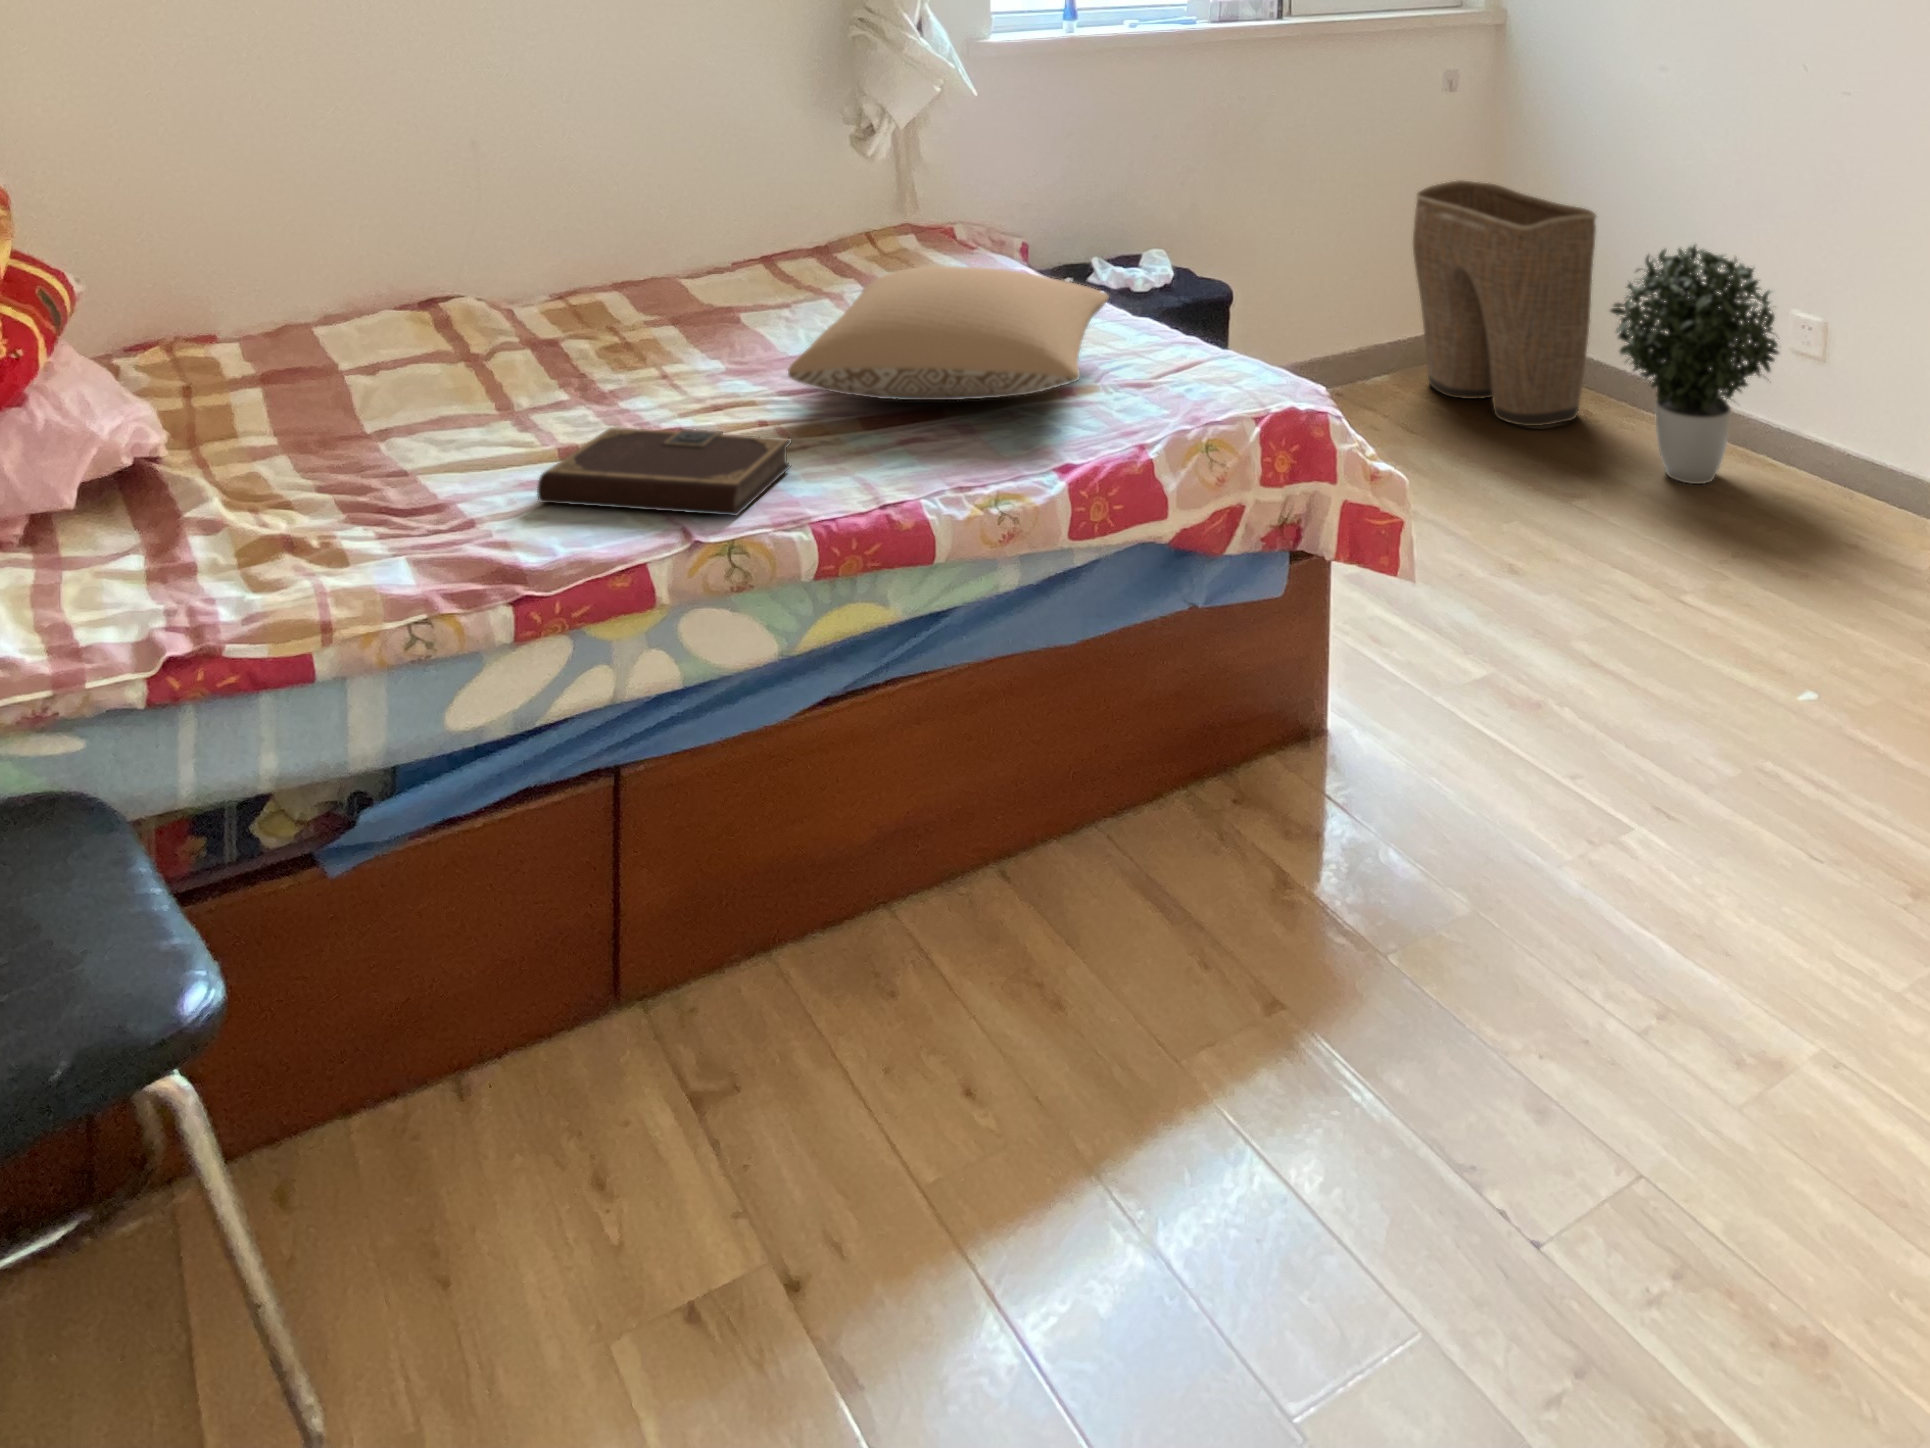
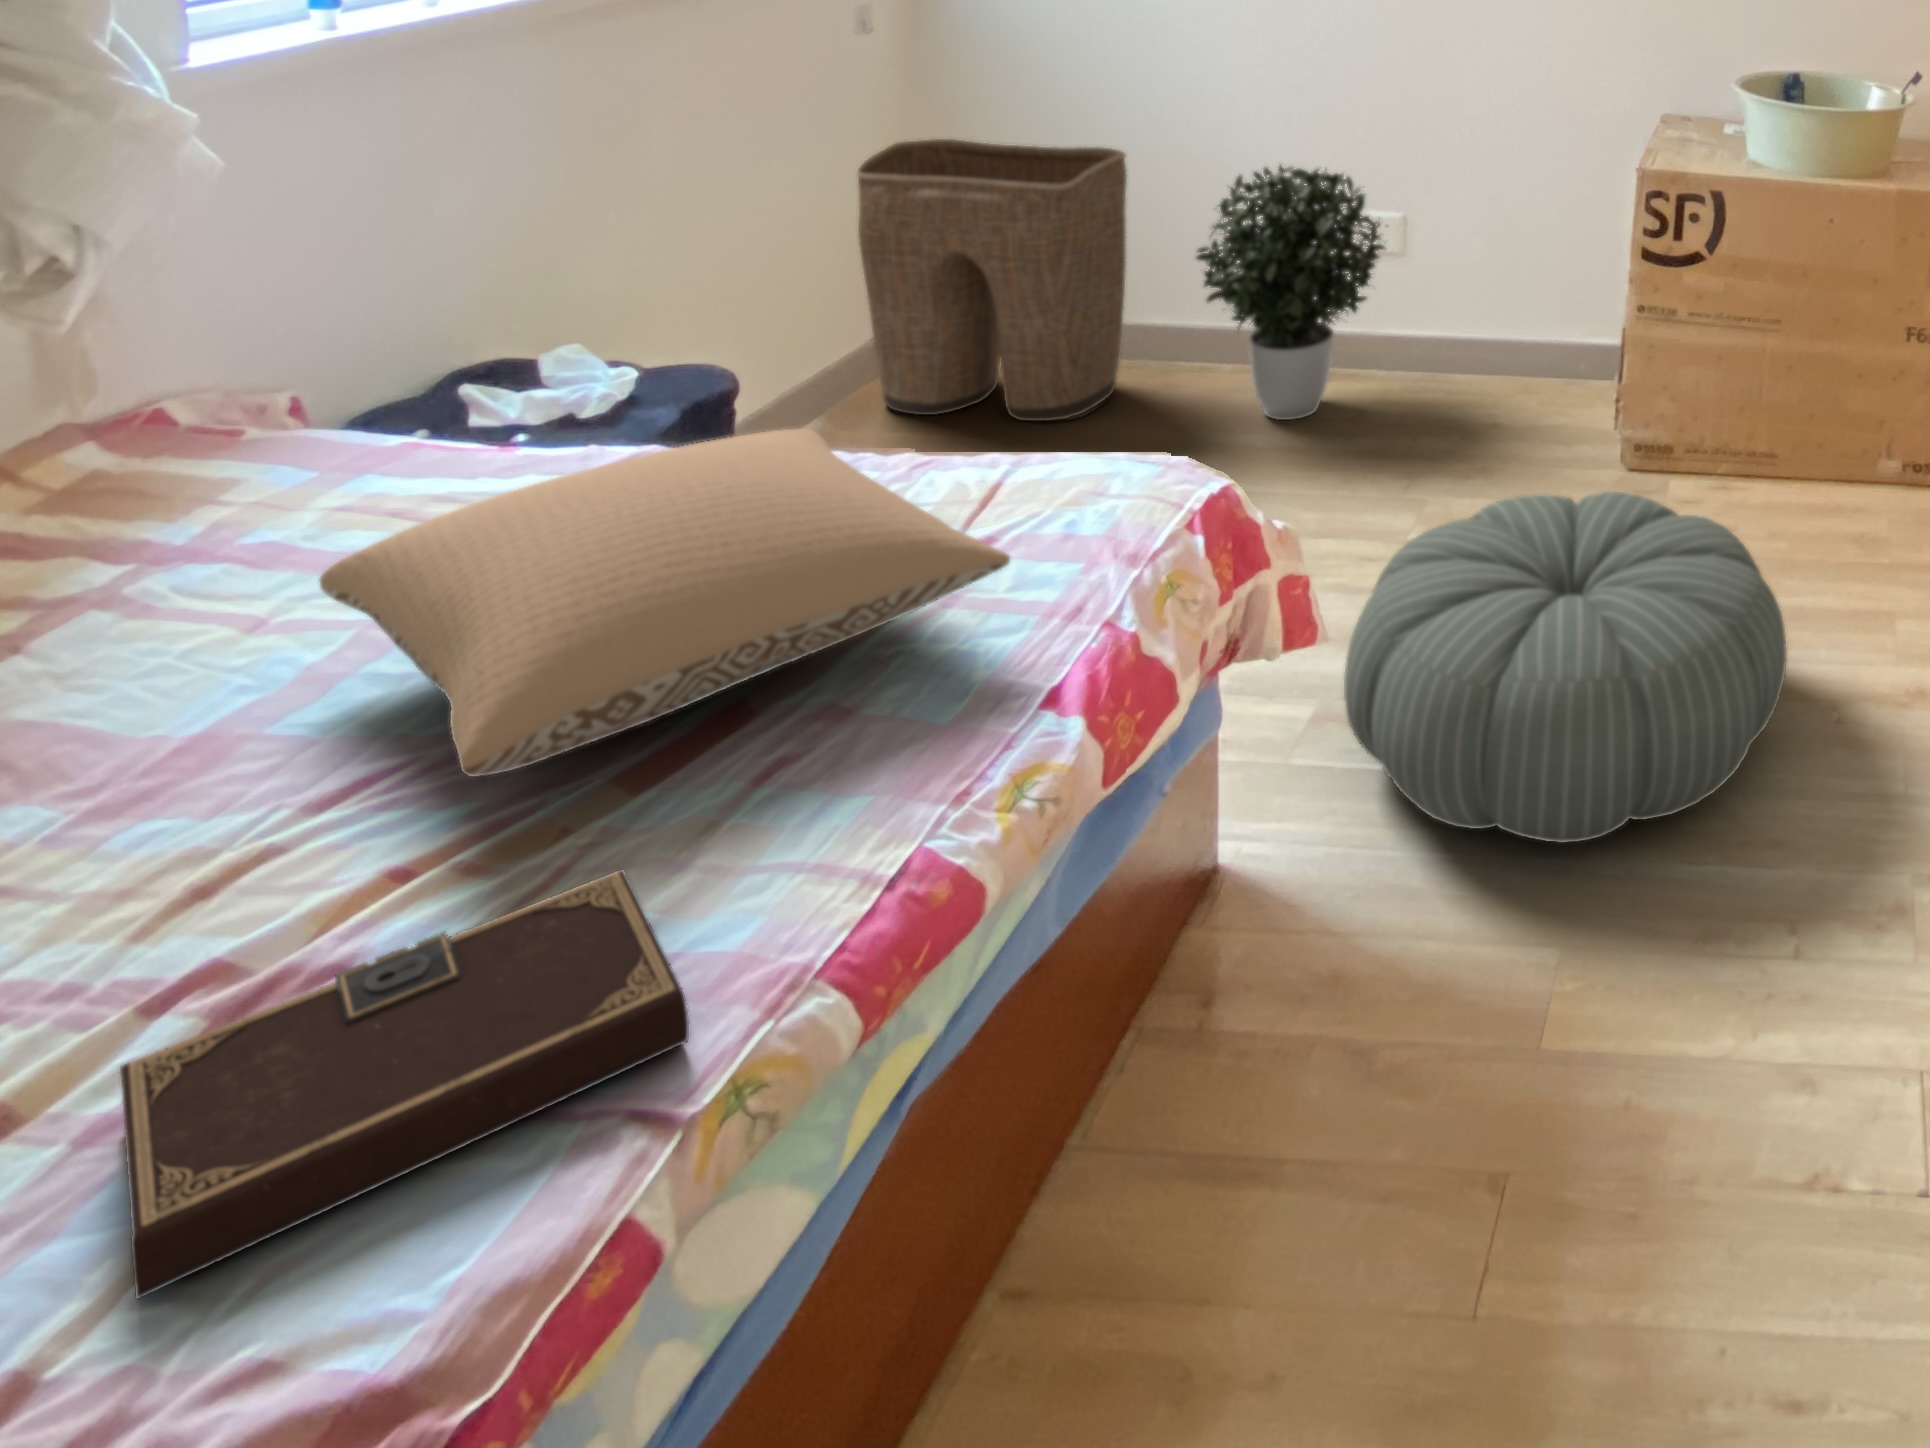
pouf: none [1424,552,1849,880] -> present [1344,492,1787,843]

